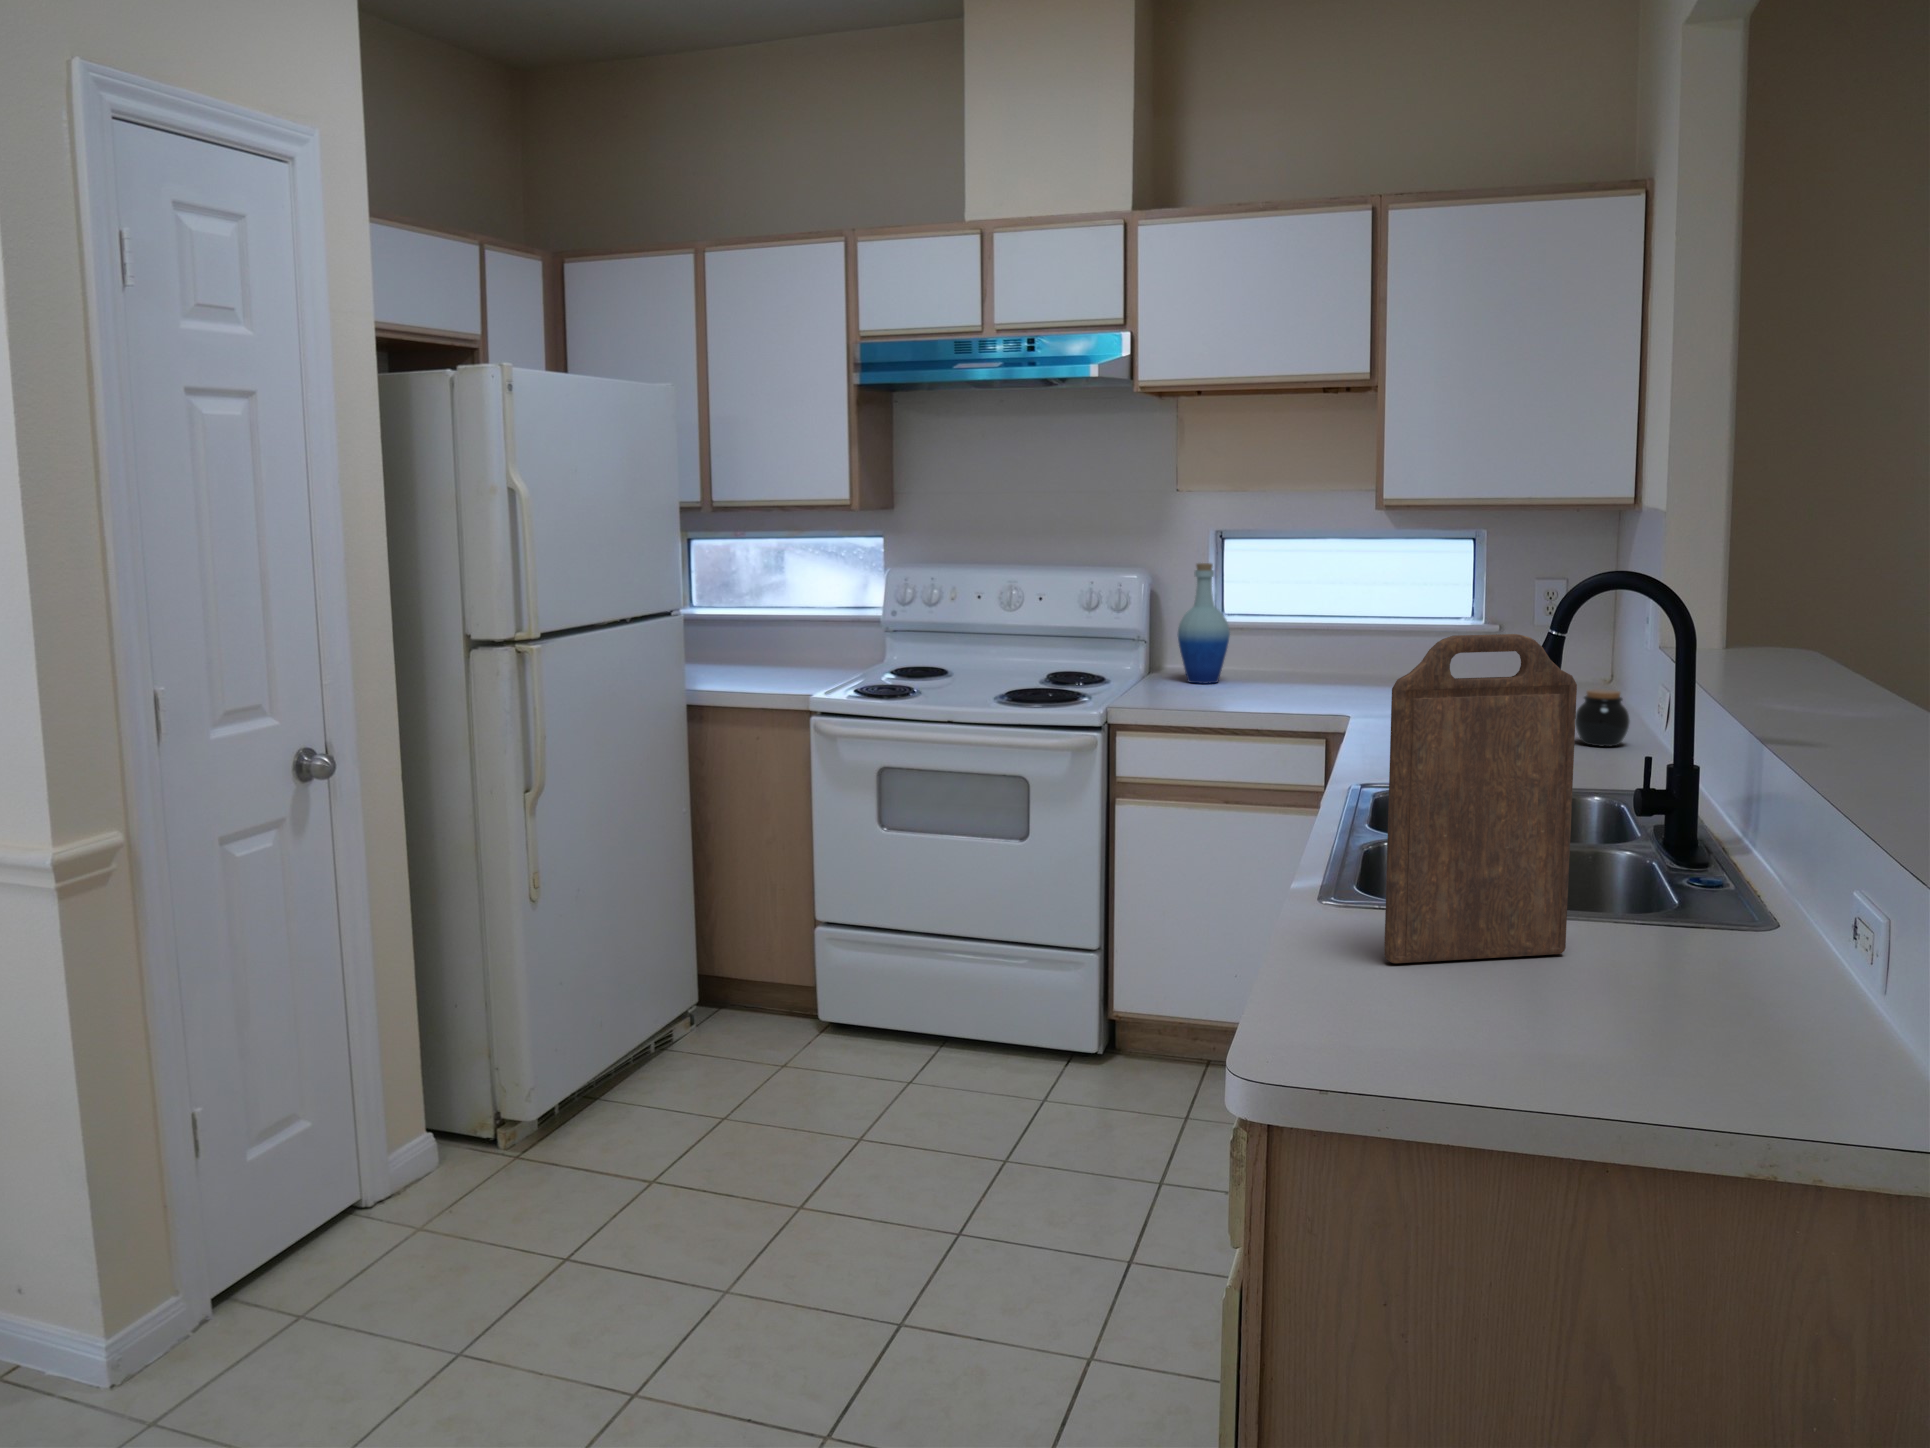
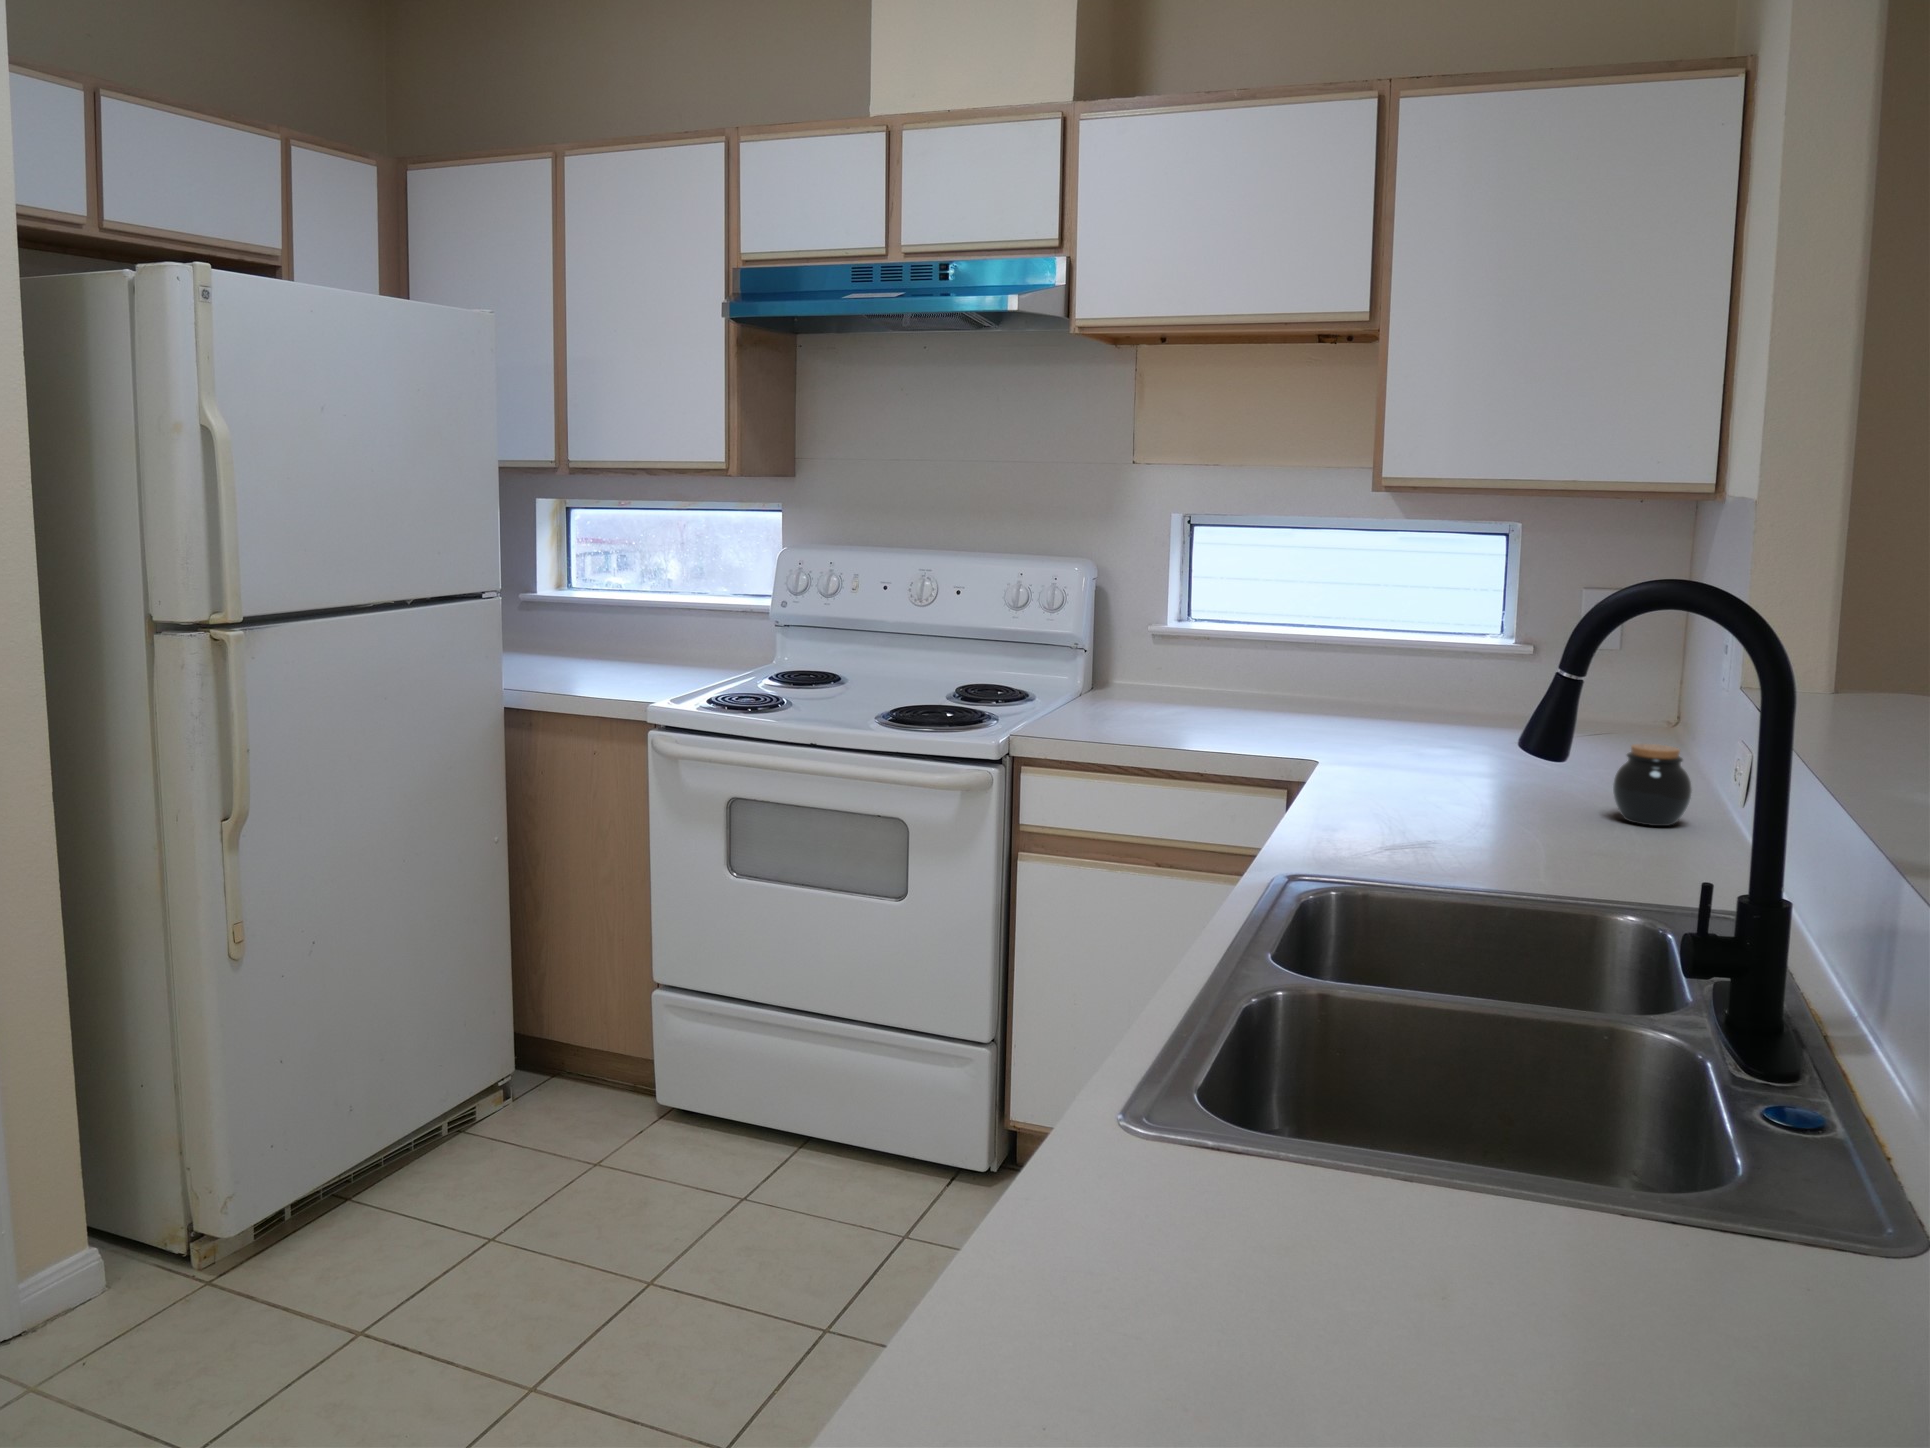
bottle: present [1178,563,1230,684] -> none [1122,555,1188,707]
cutting board: present [1384,634,1577,963] -> none [1137,674,1543,1318]

